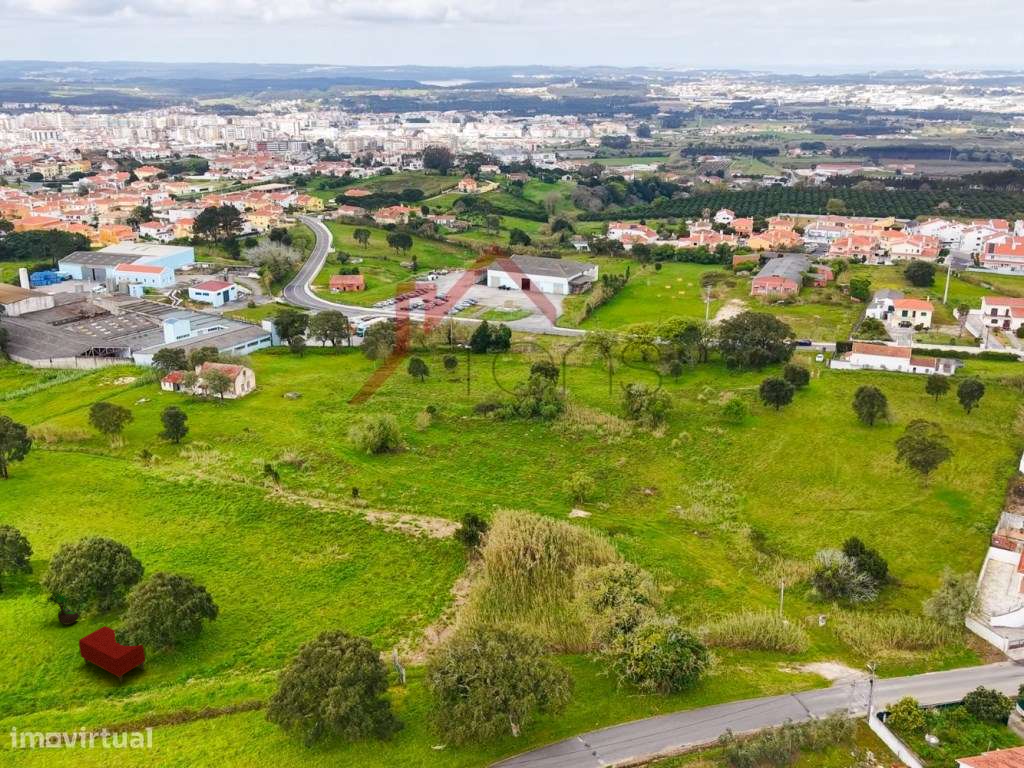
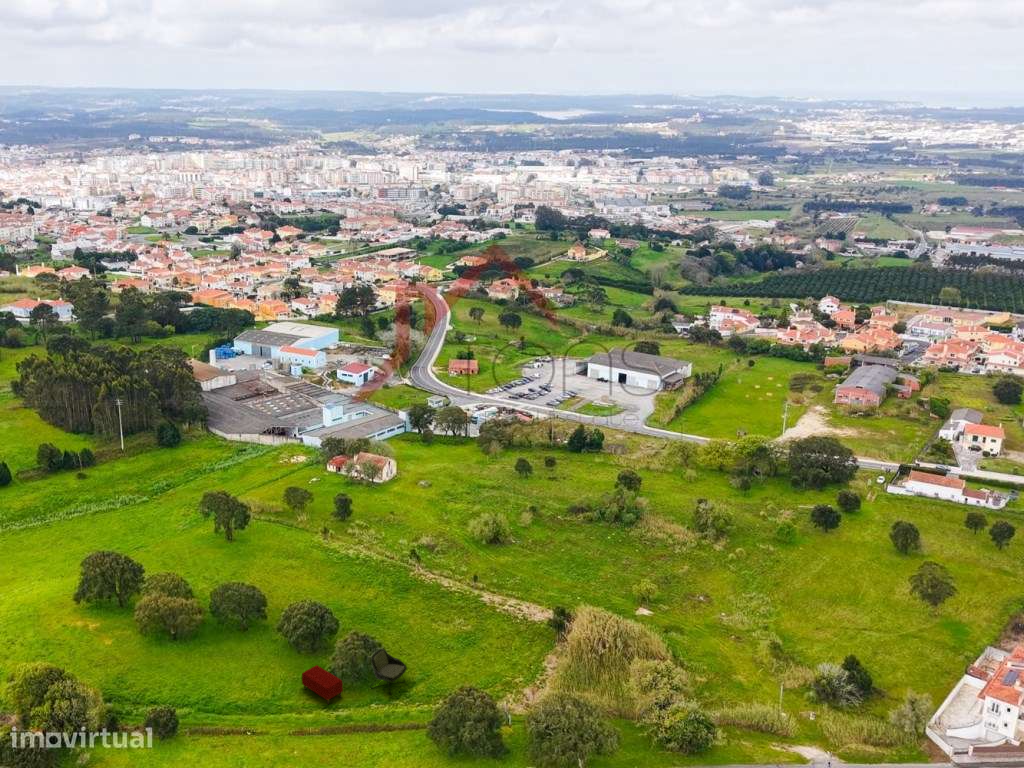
potted tree: present [47,590,79,624] -> none [276,634,296,661]
lounge chair: none [188,592,247,659] -> present [371,649,407,692]

